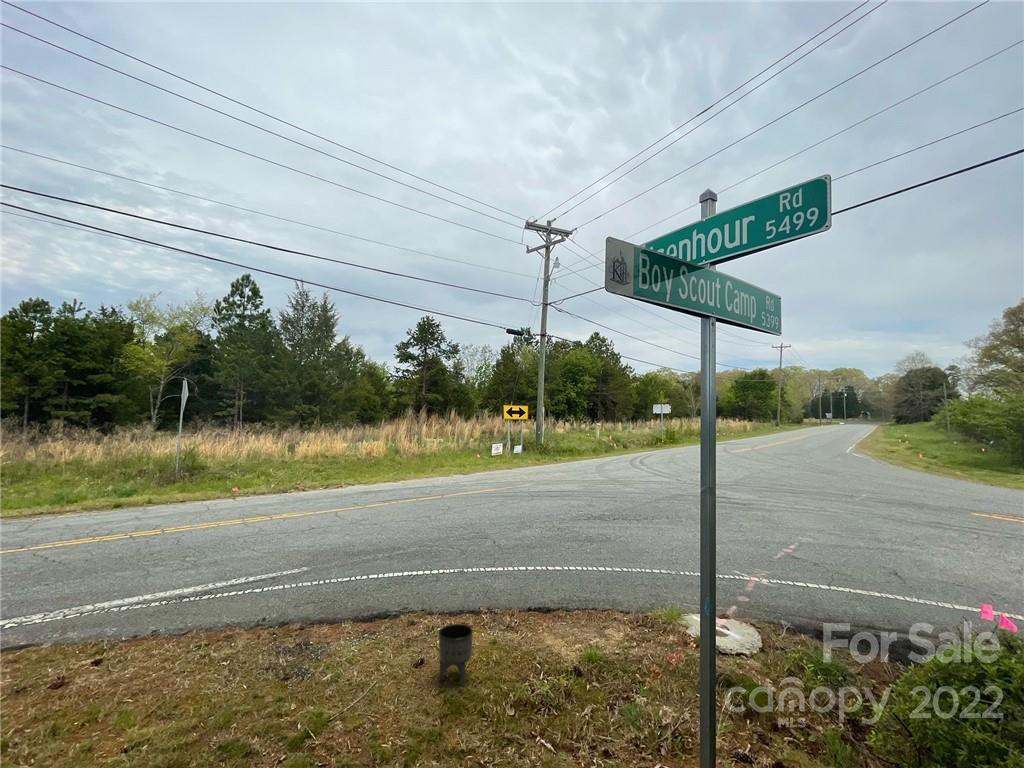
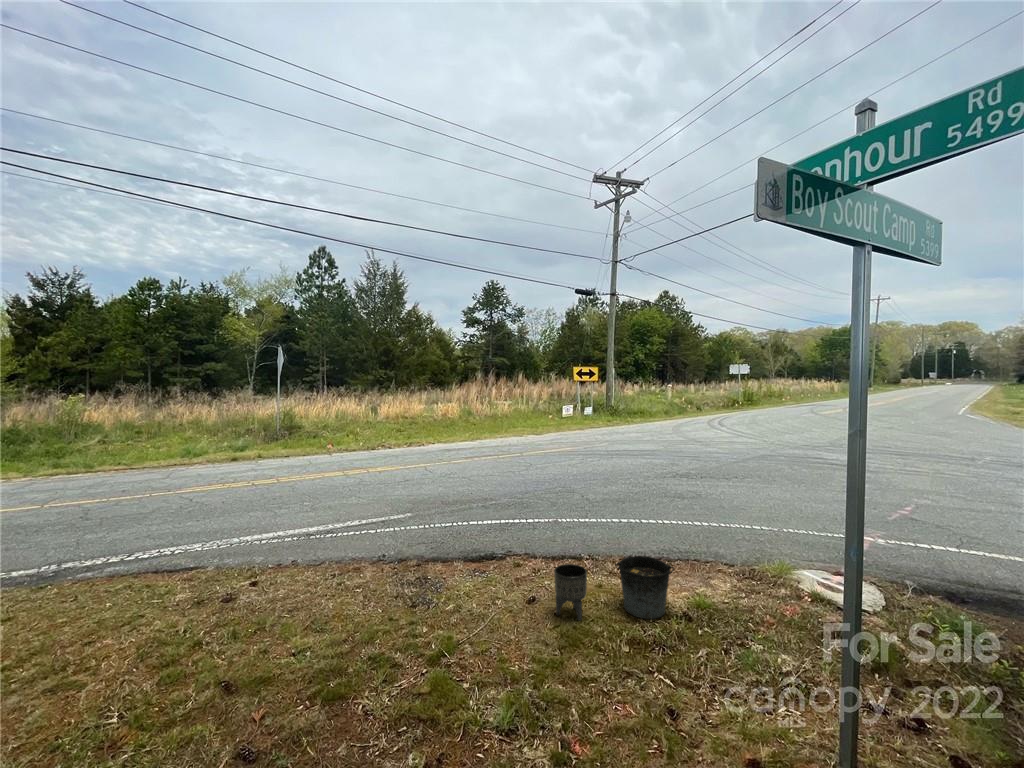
bucket: none [503,612,562,679] -> present [615,556,674,619]

